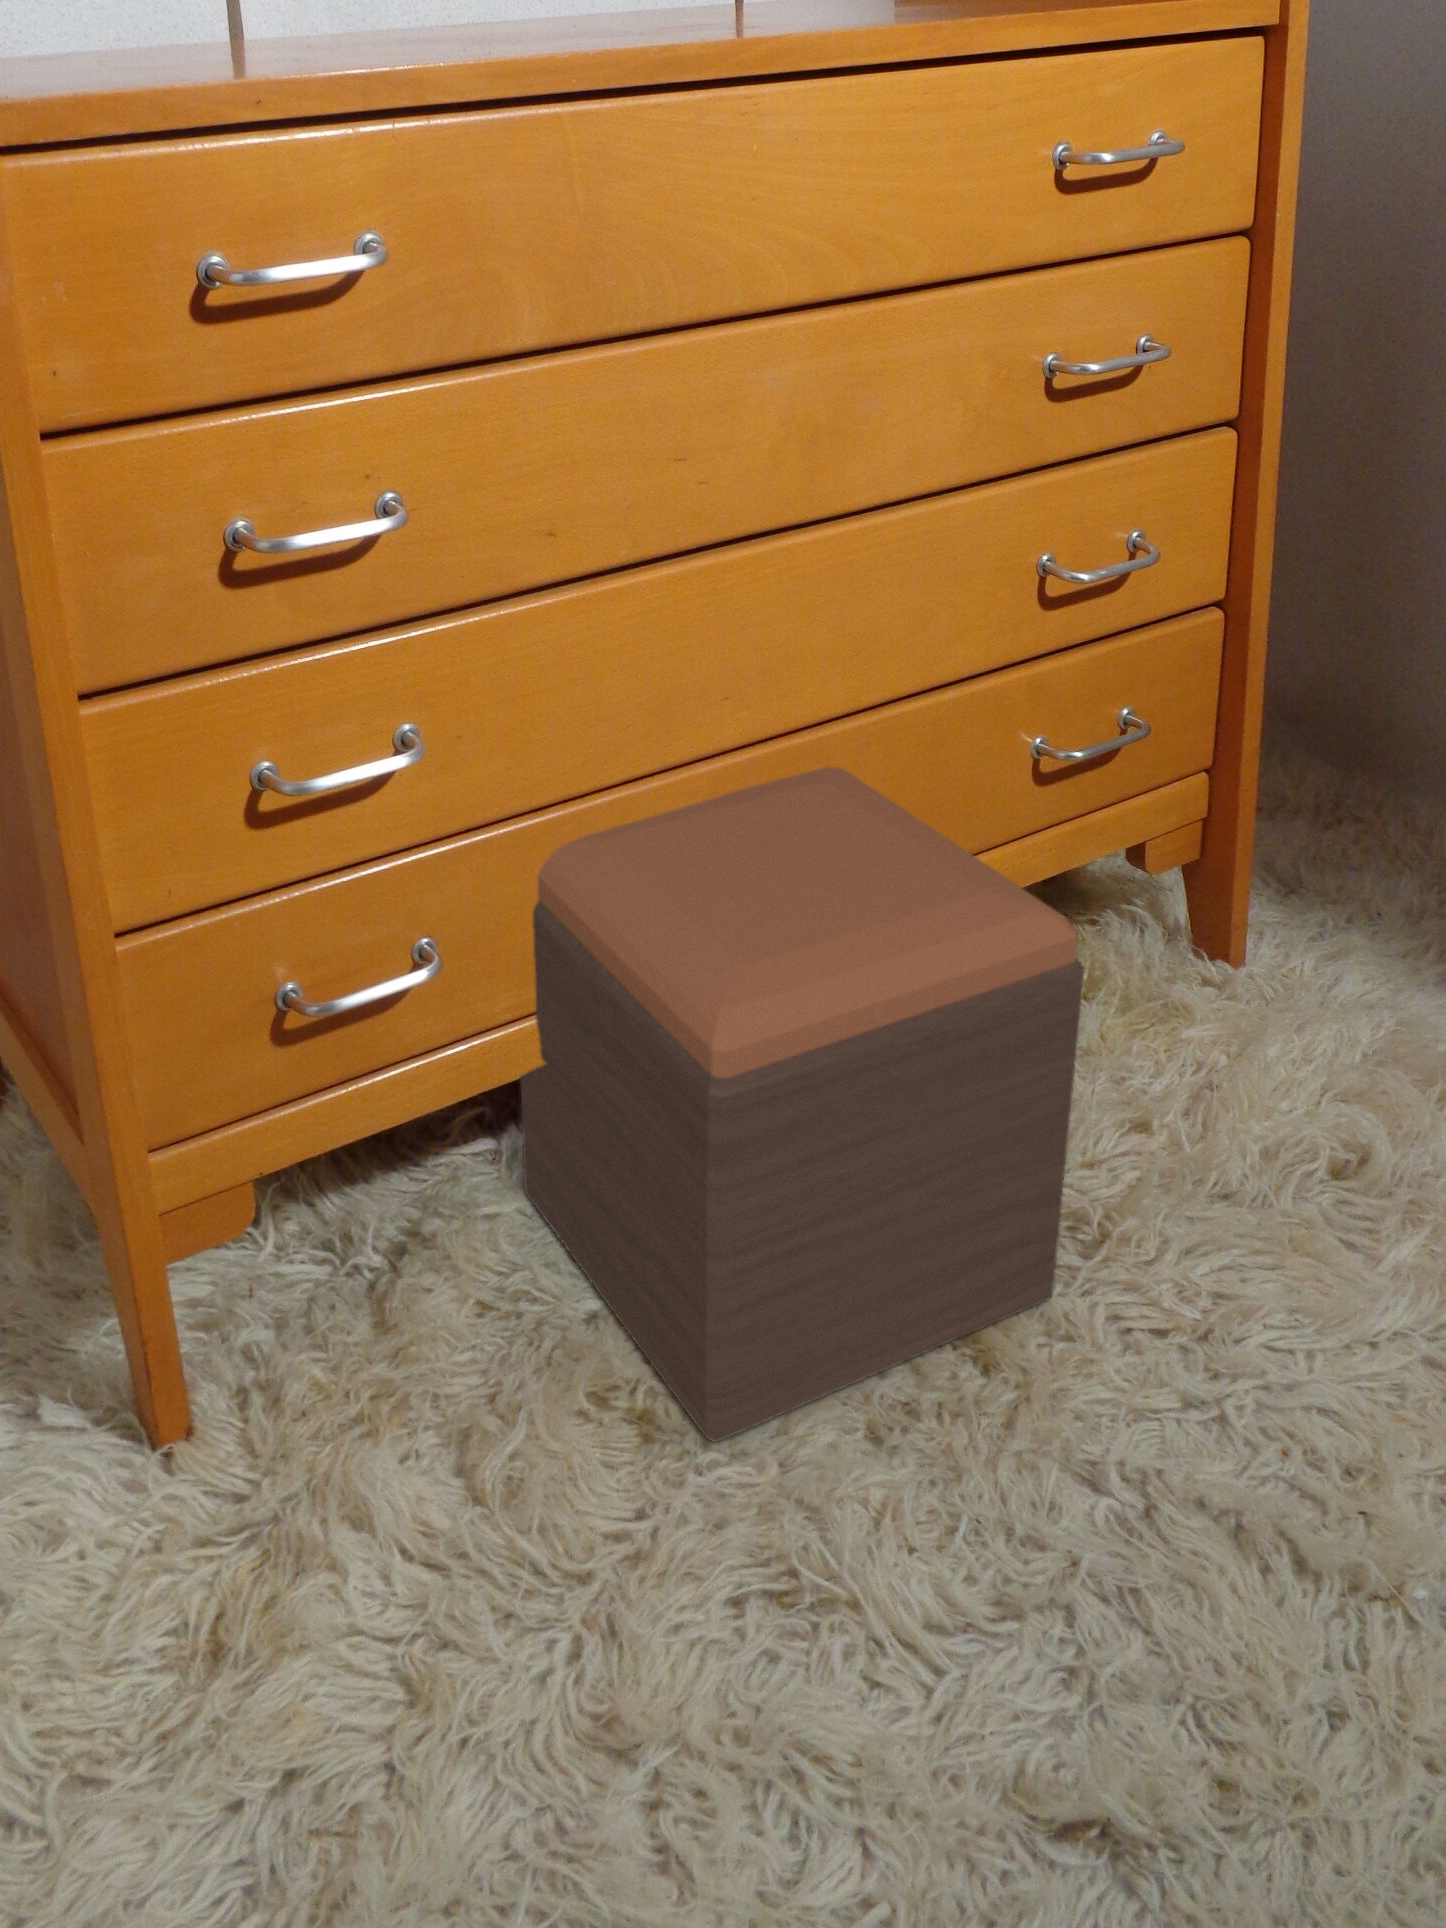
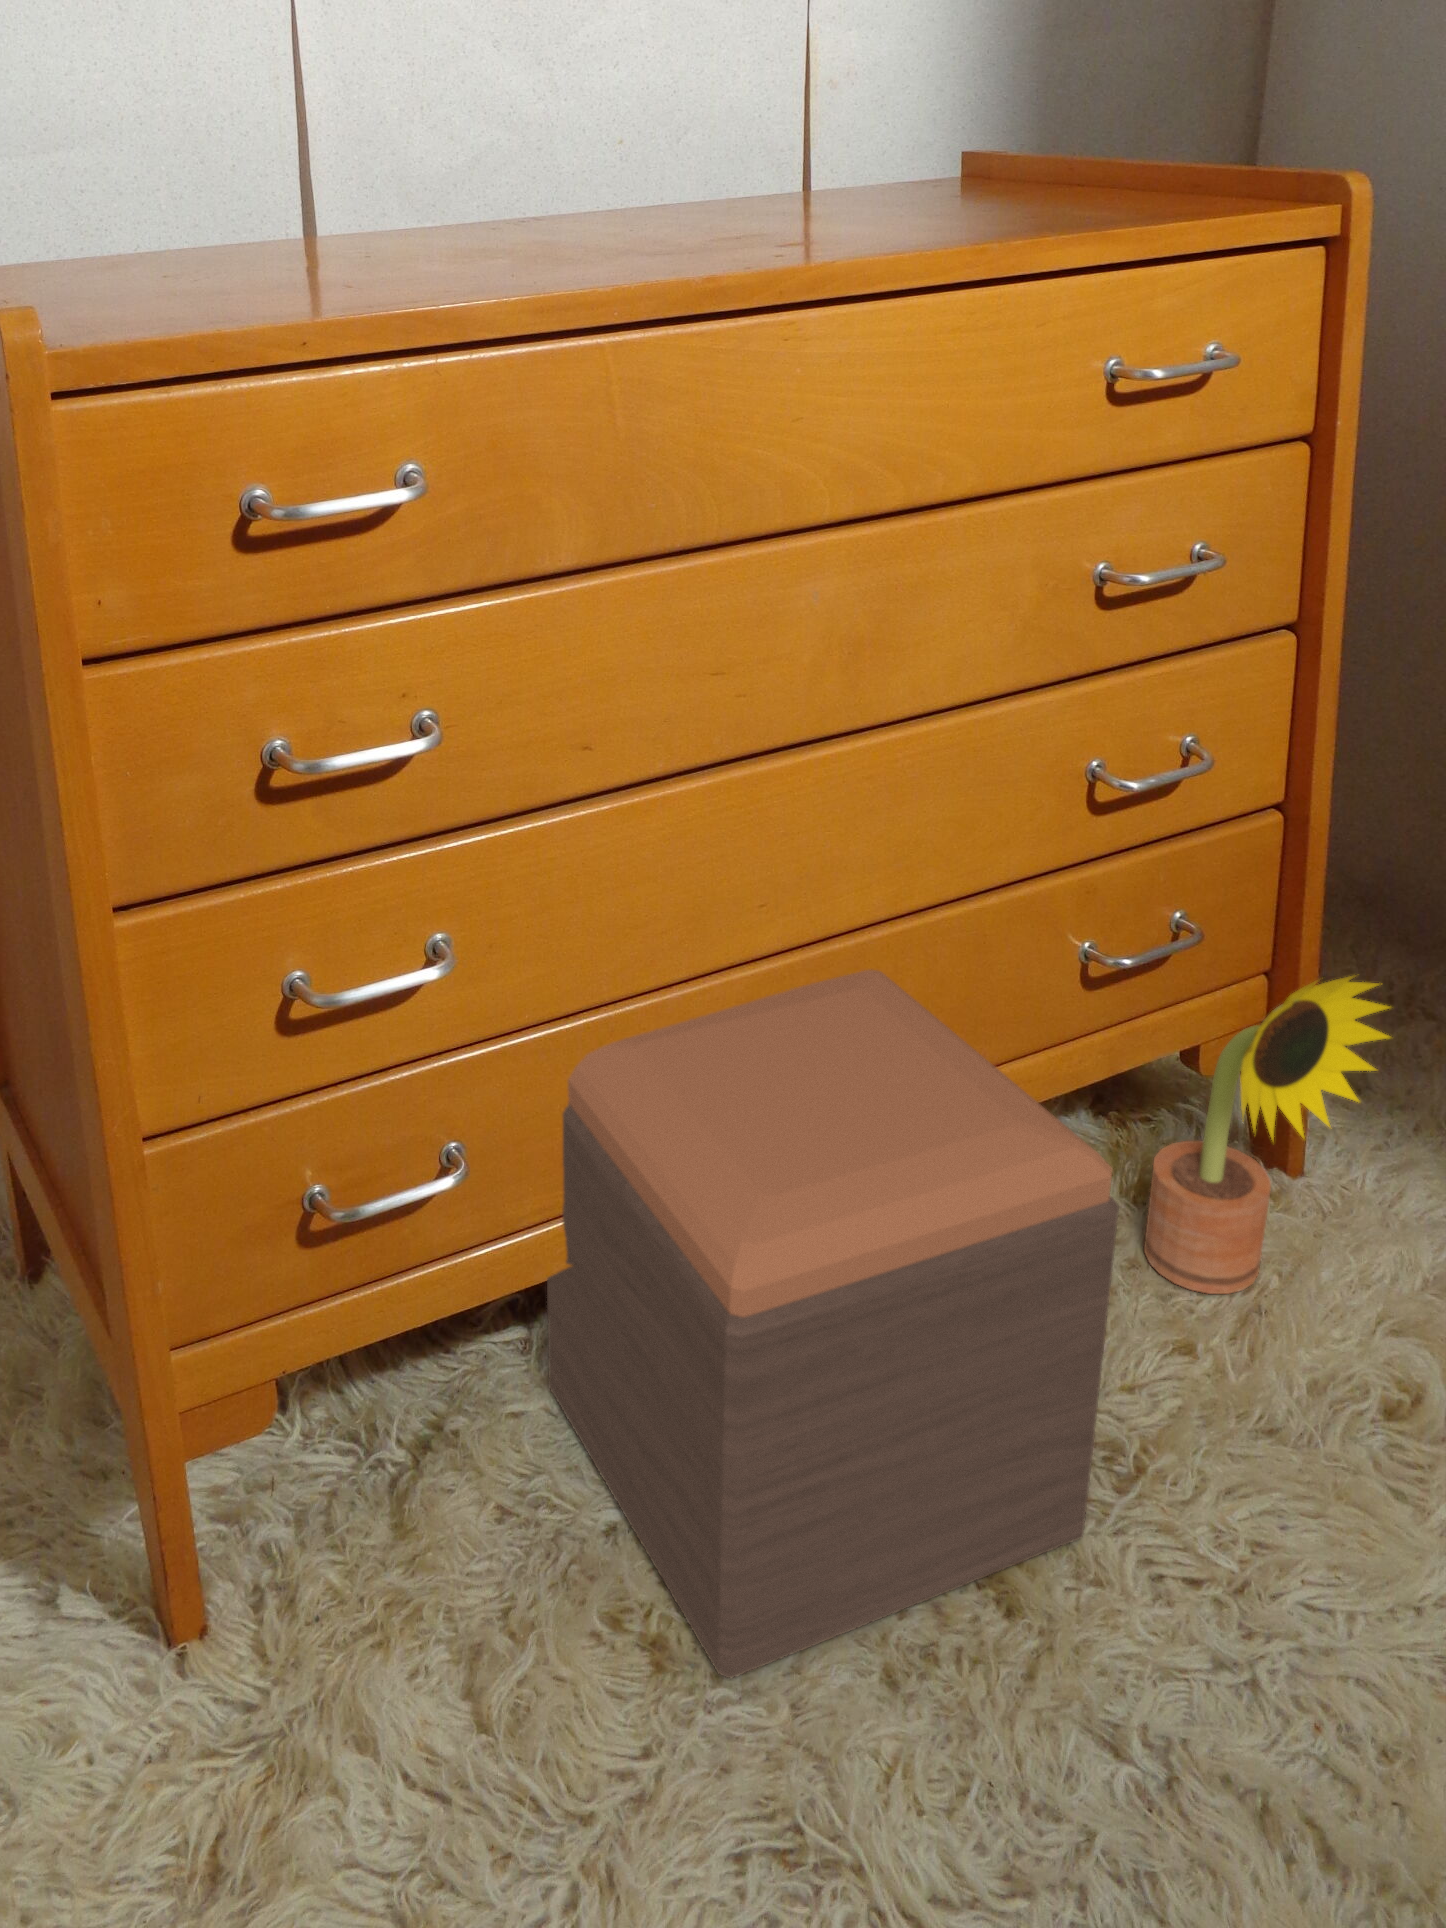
decorative plant: none [1099,753,1337,1077] -> present [1144,976,1390,1294]

